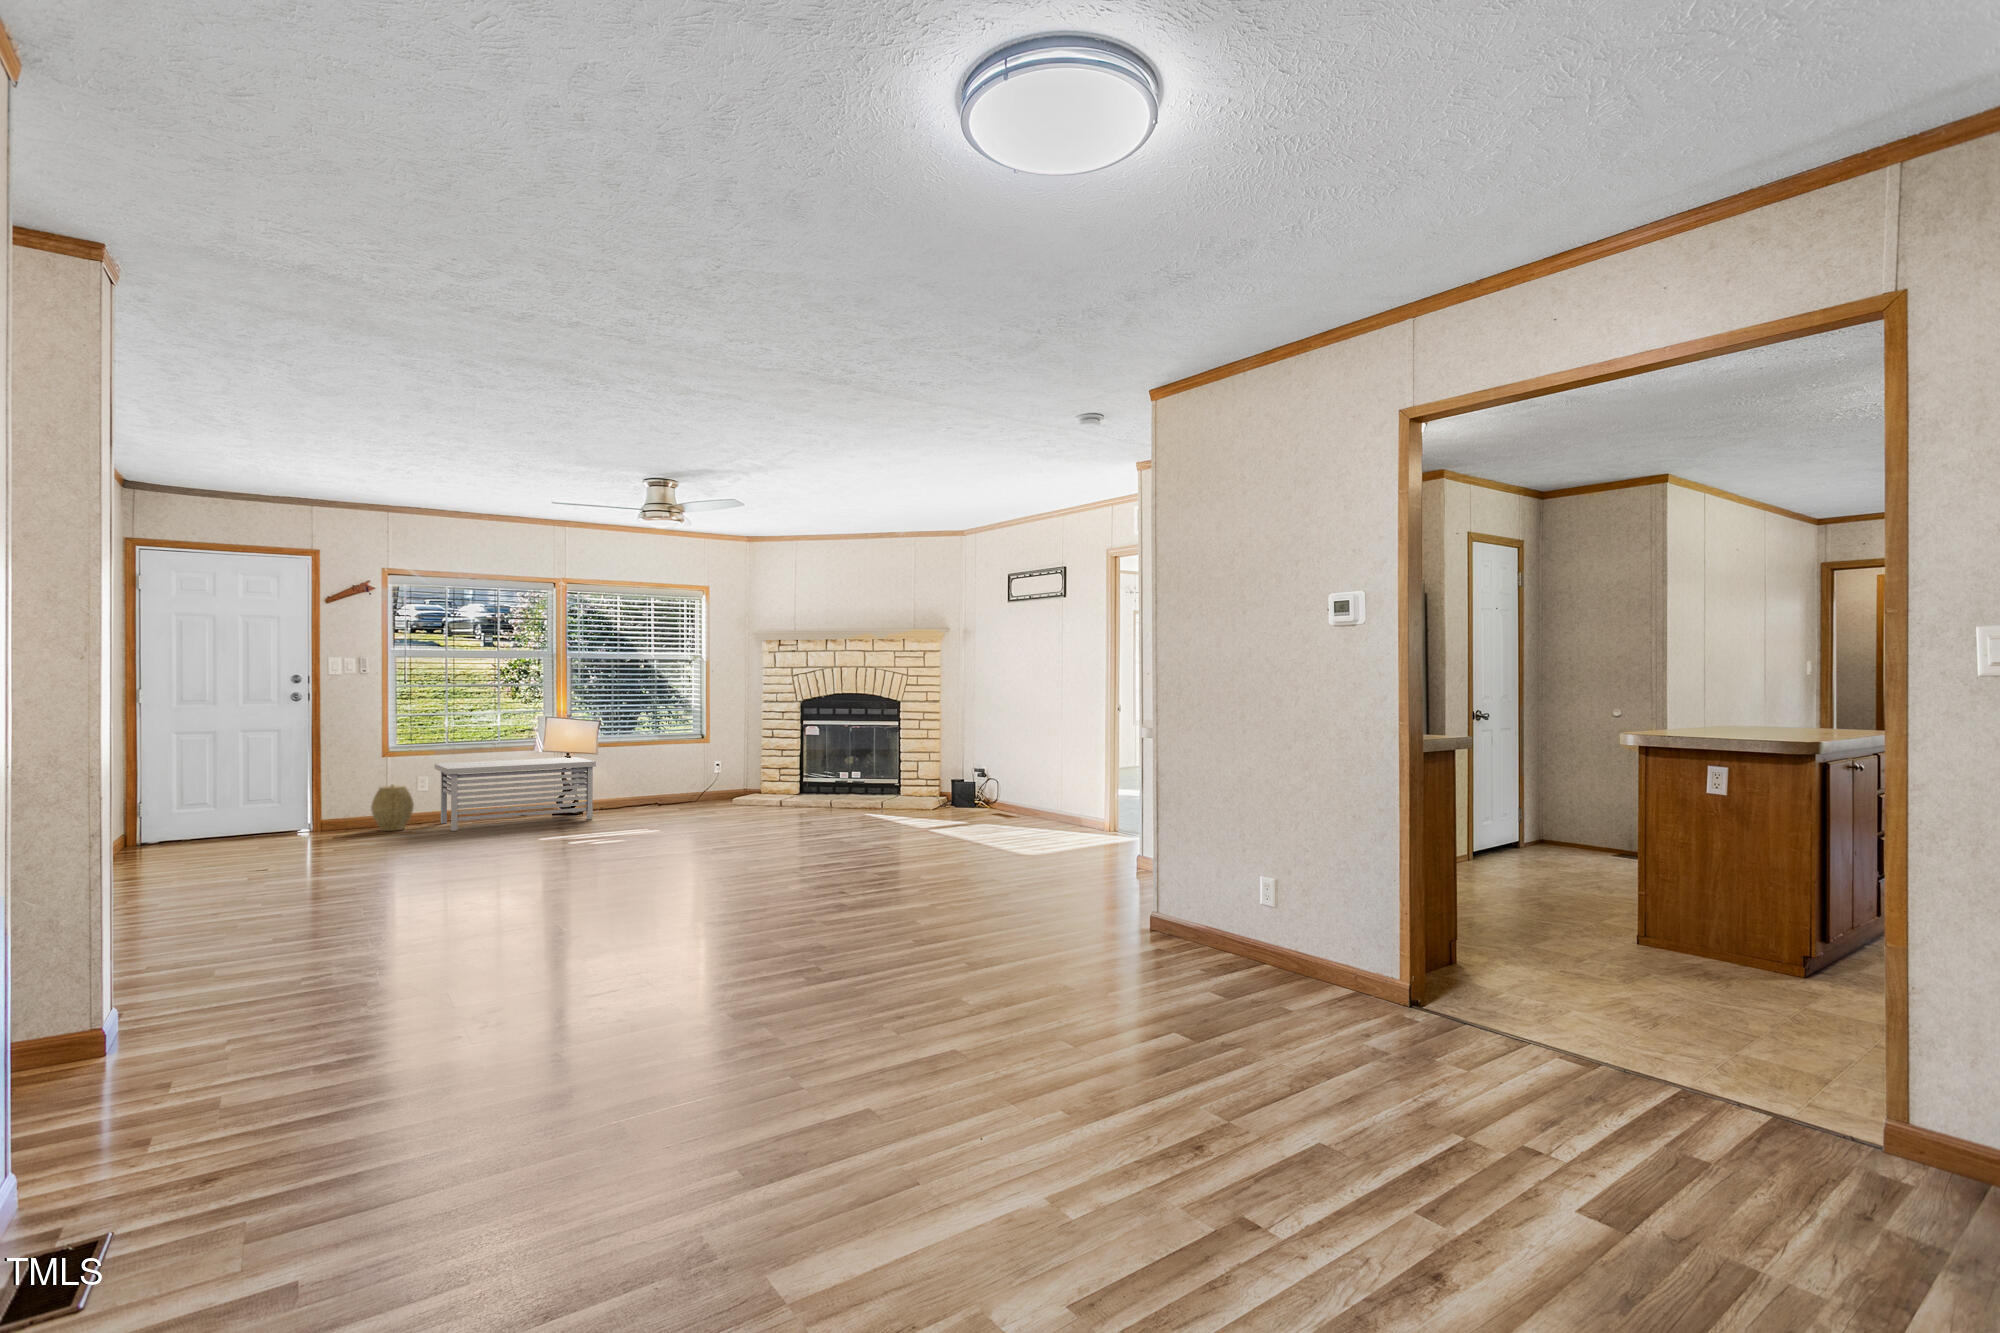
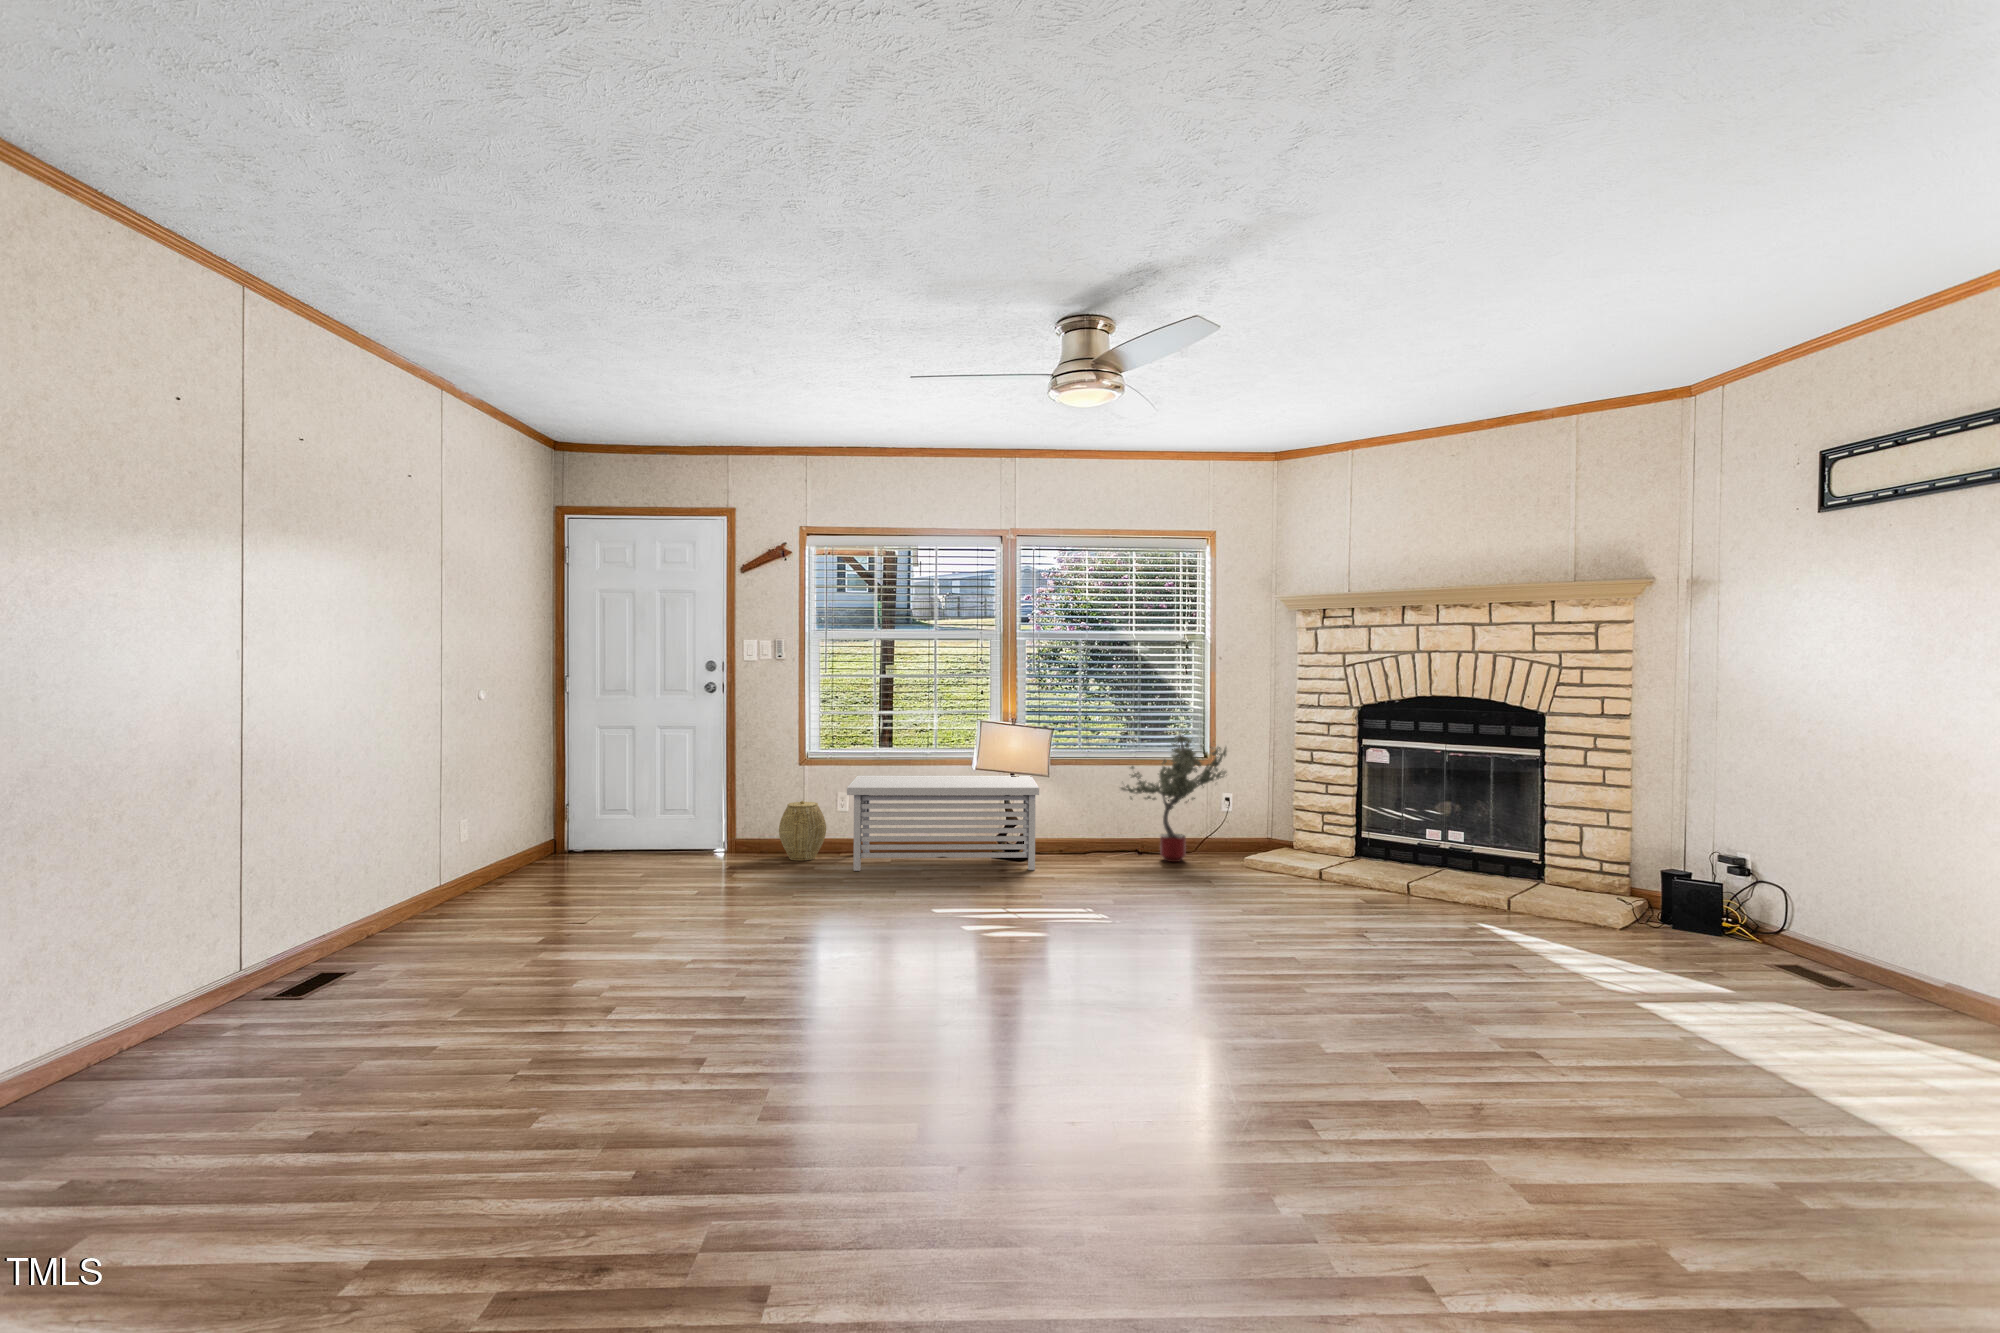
potted tree: none [646,718,720,808] -> present [1121,730,1227,862]

